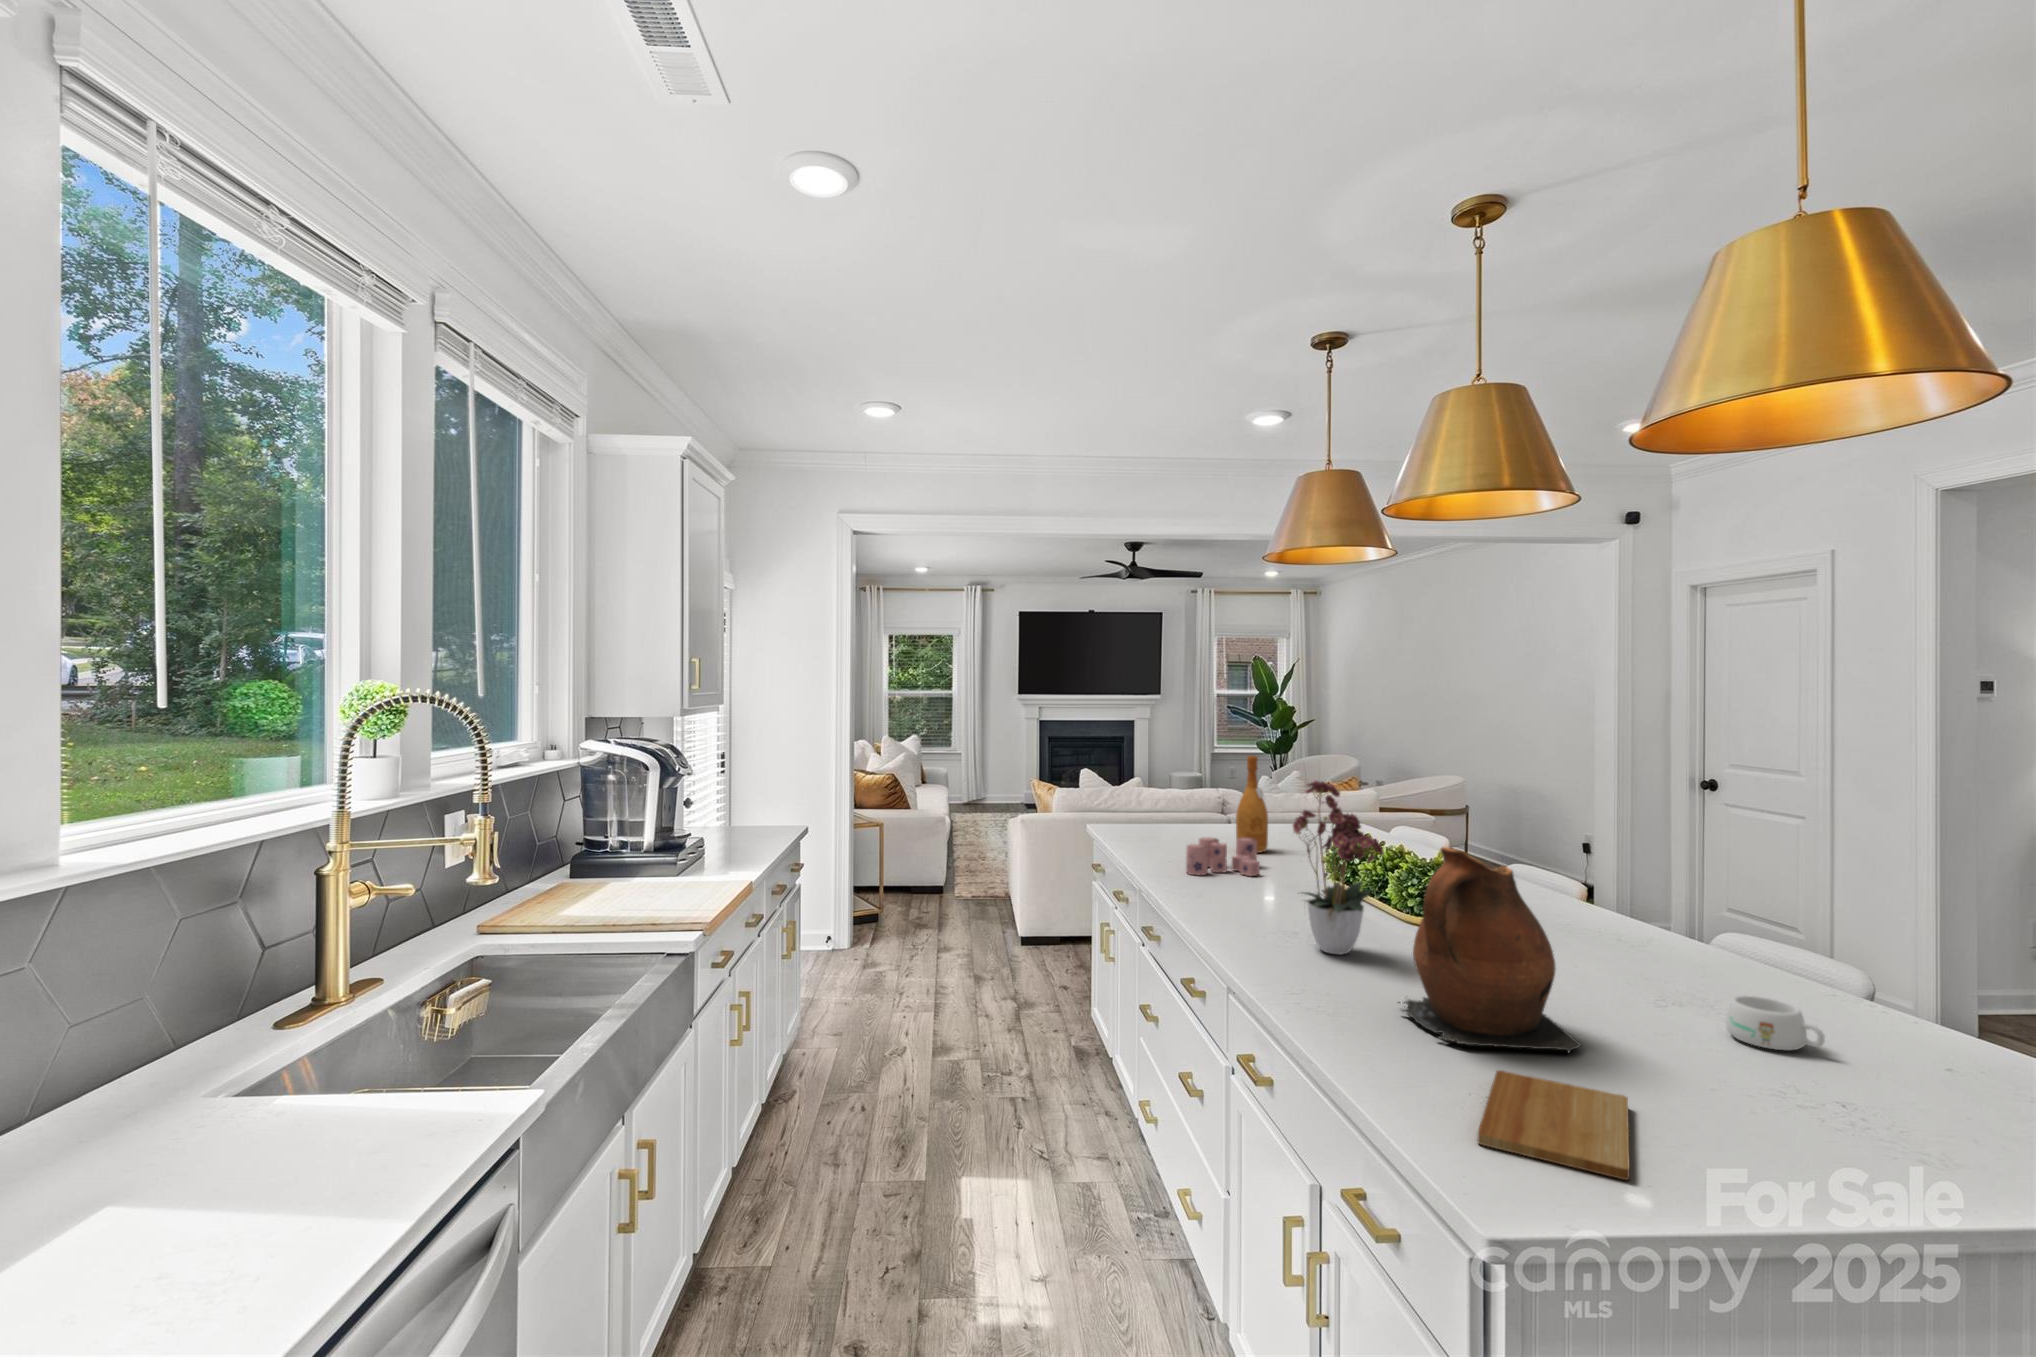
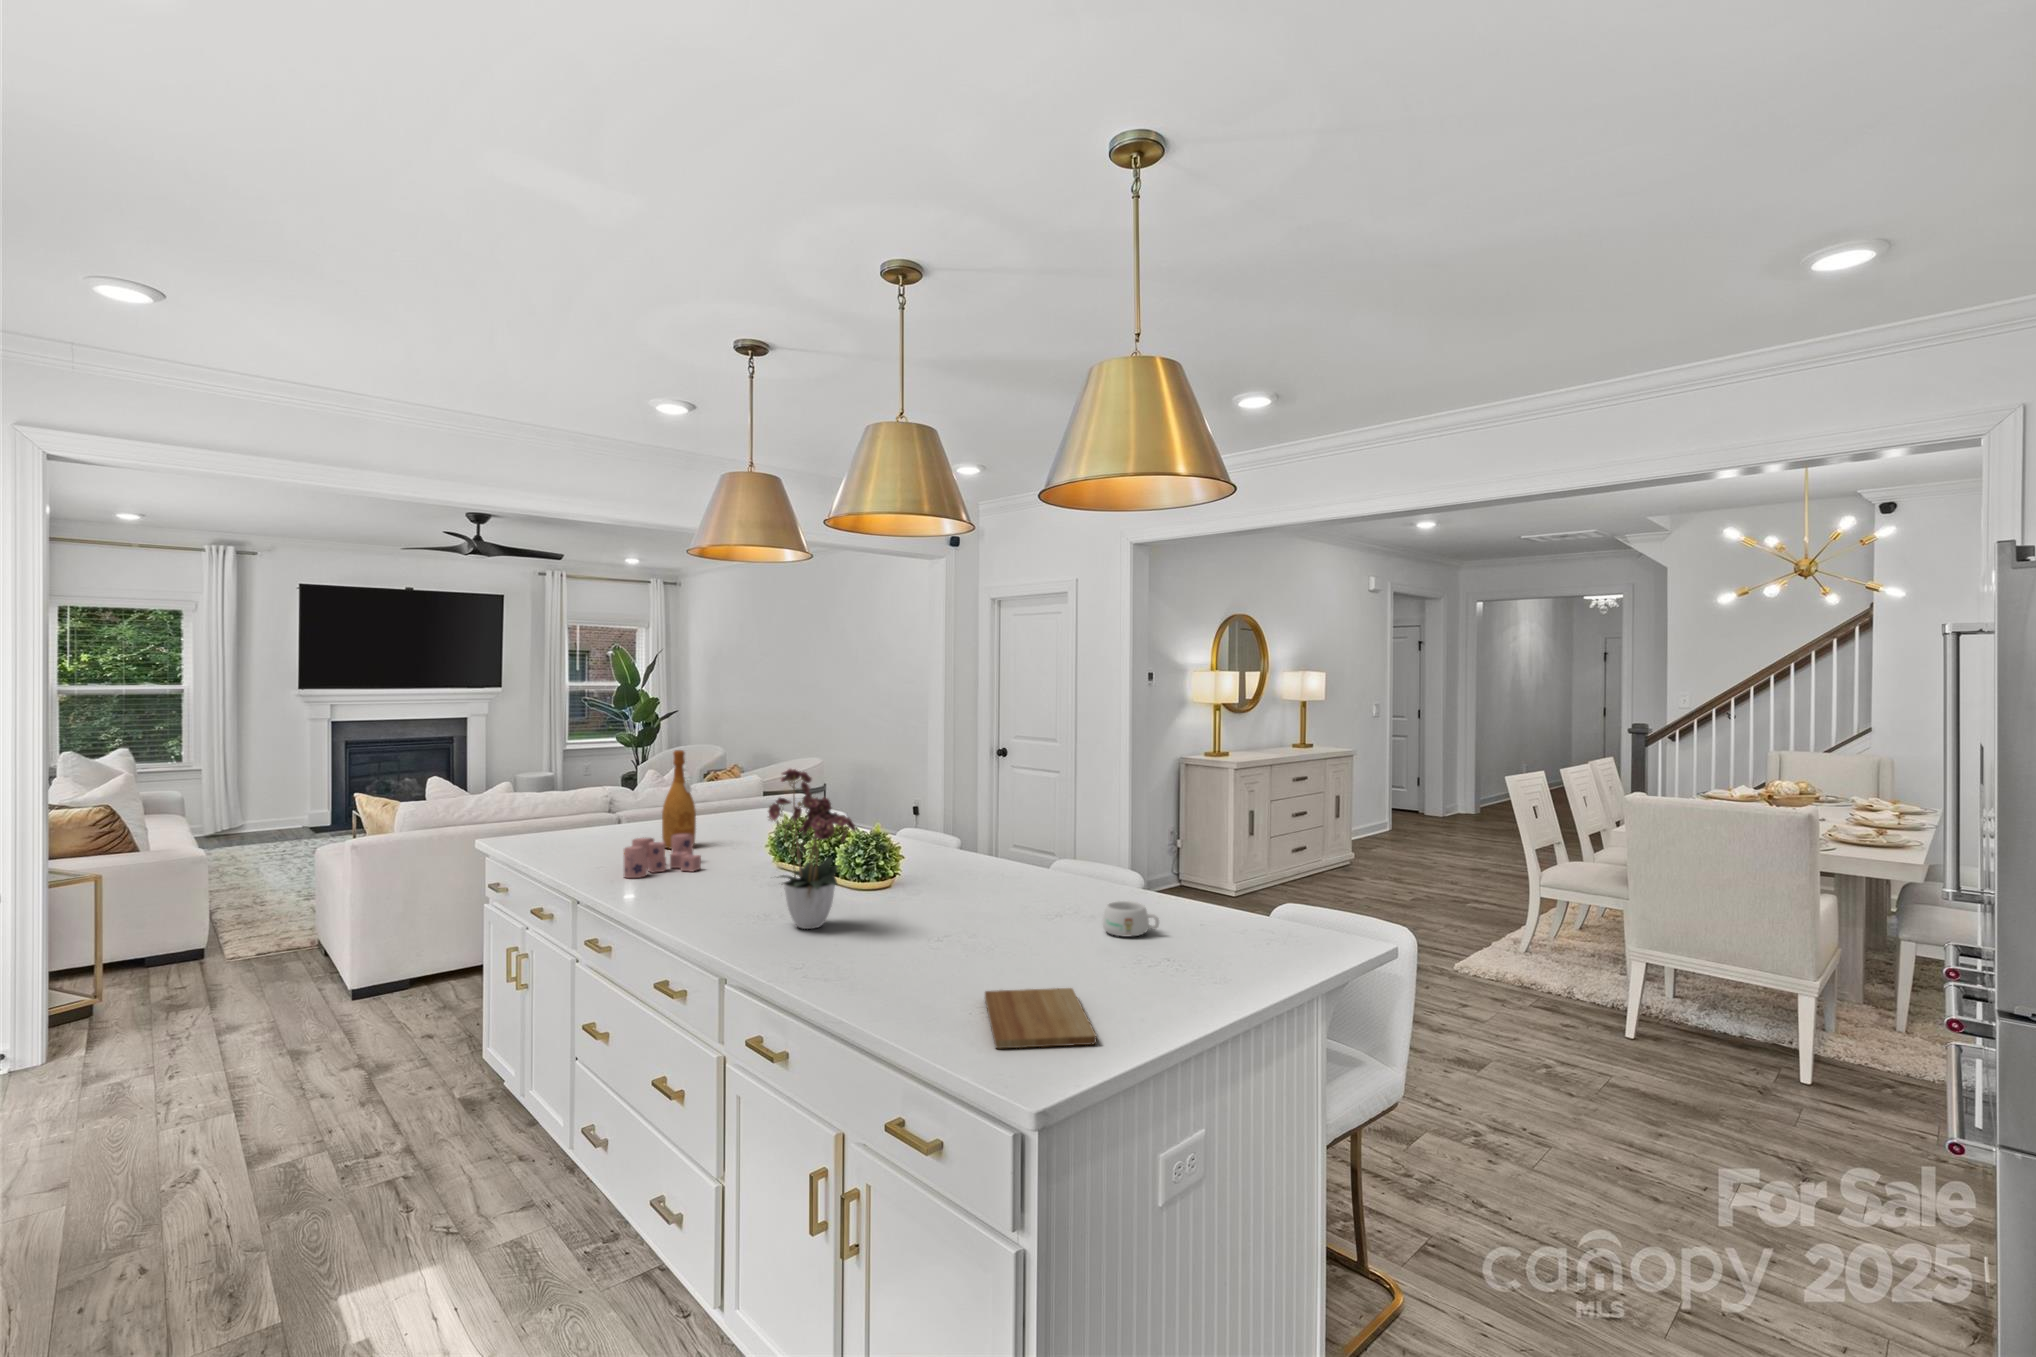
ceramic pitcher: present [1398,847,1581,1053] -> none [886,816,1027,979]

